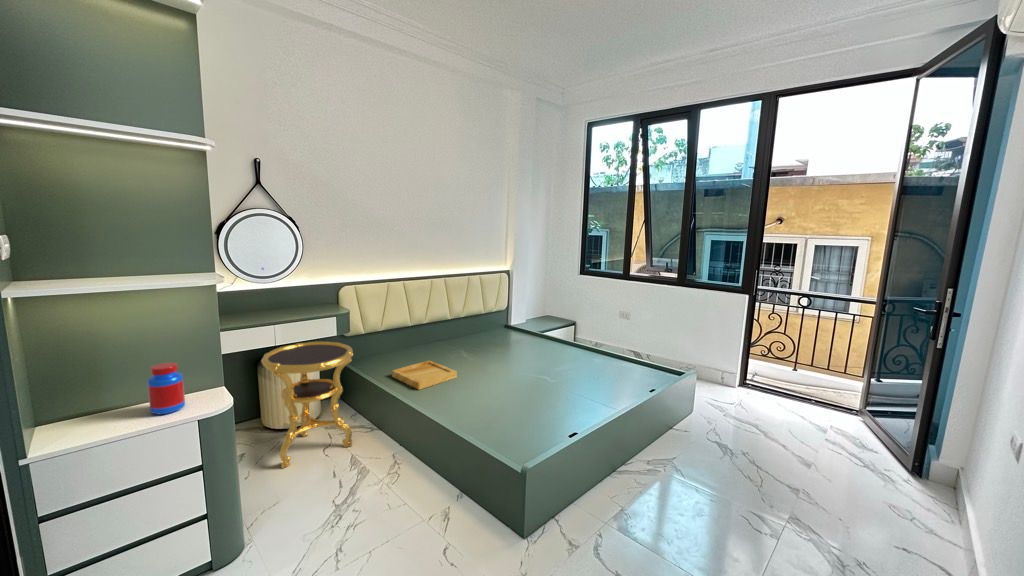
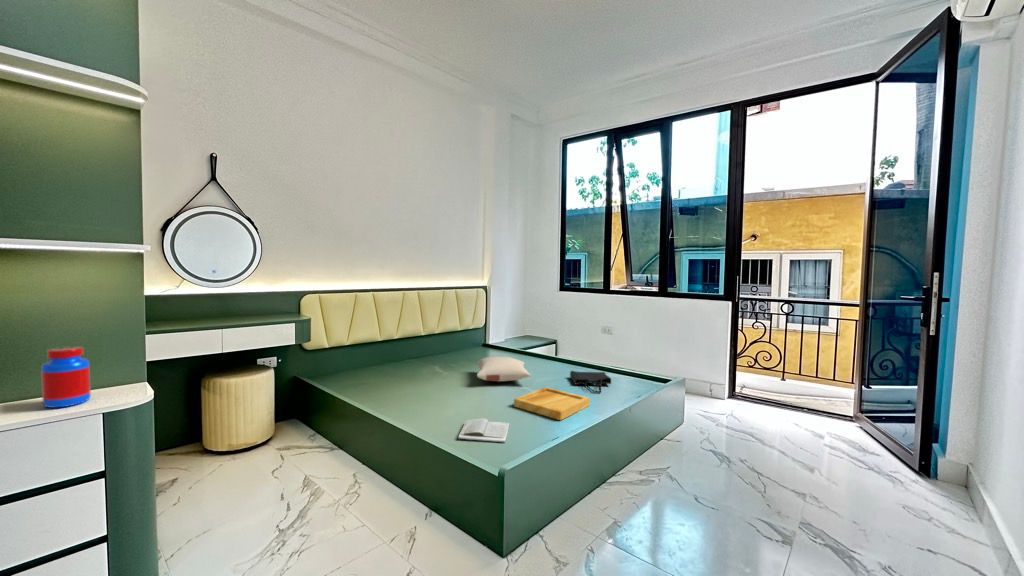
side table: present [261,342,353,468] -> none [201,349,310,493]
pillow: none [500,345,550,370] -> present [477,356,531,382]
tote bag: none [587,360,626,385] -> present [570,371,611,393]
tray: present [392,361,457,390] -> present [514,387,590,420]
book: none [485,411,530,436] -> present [459,419,509,442]

